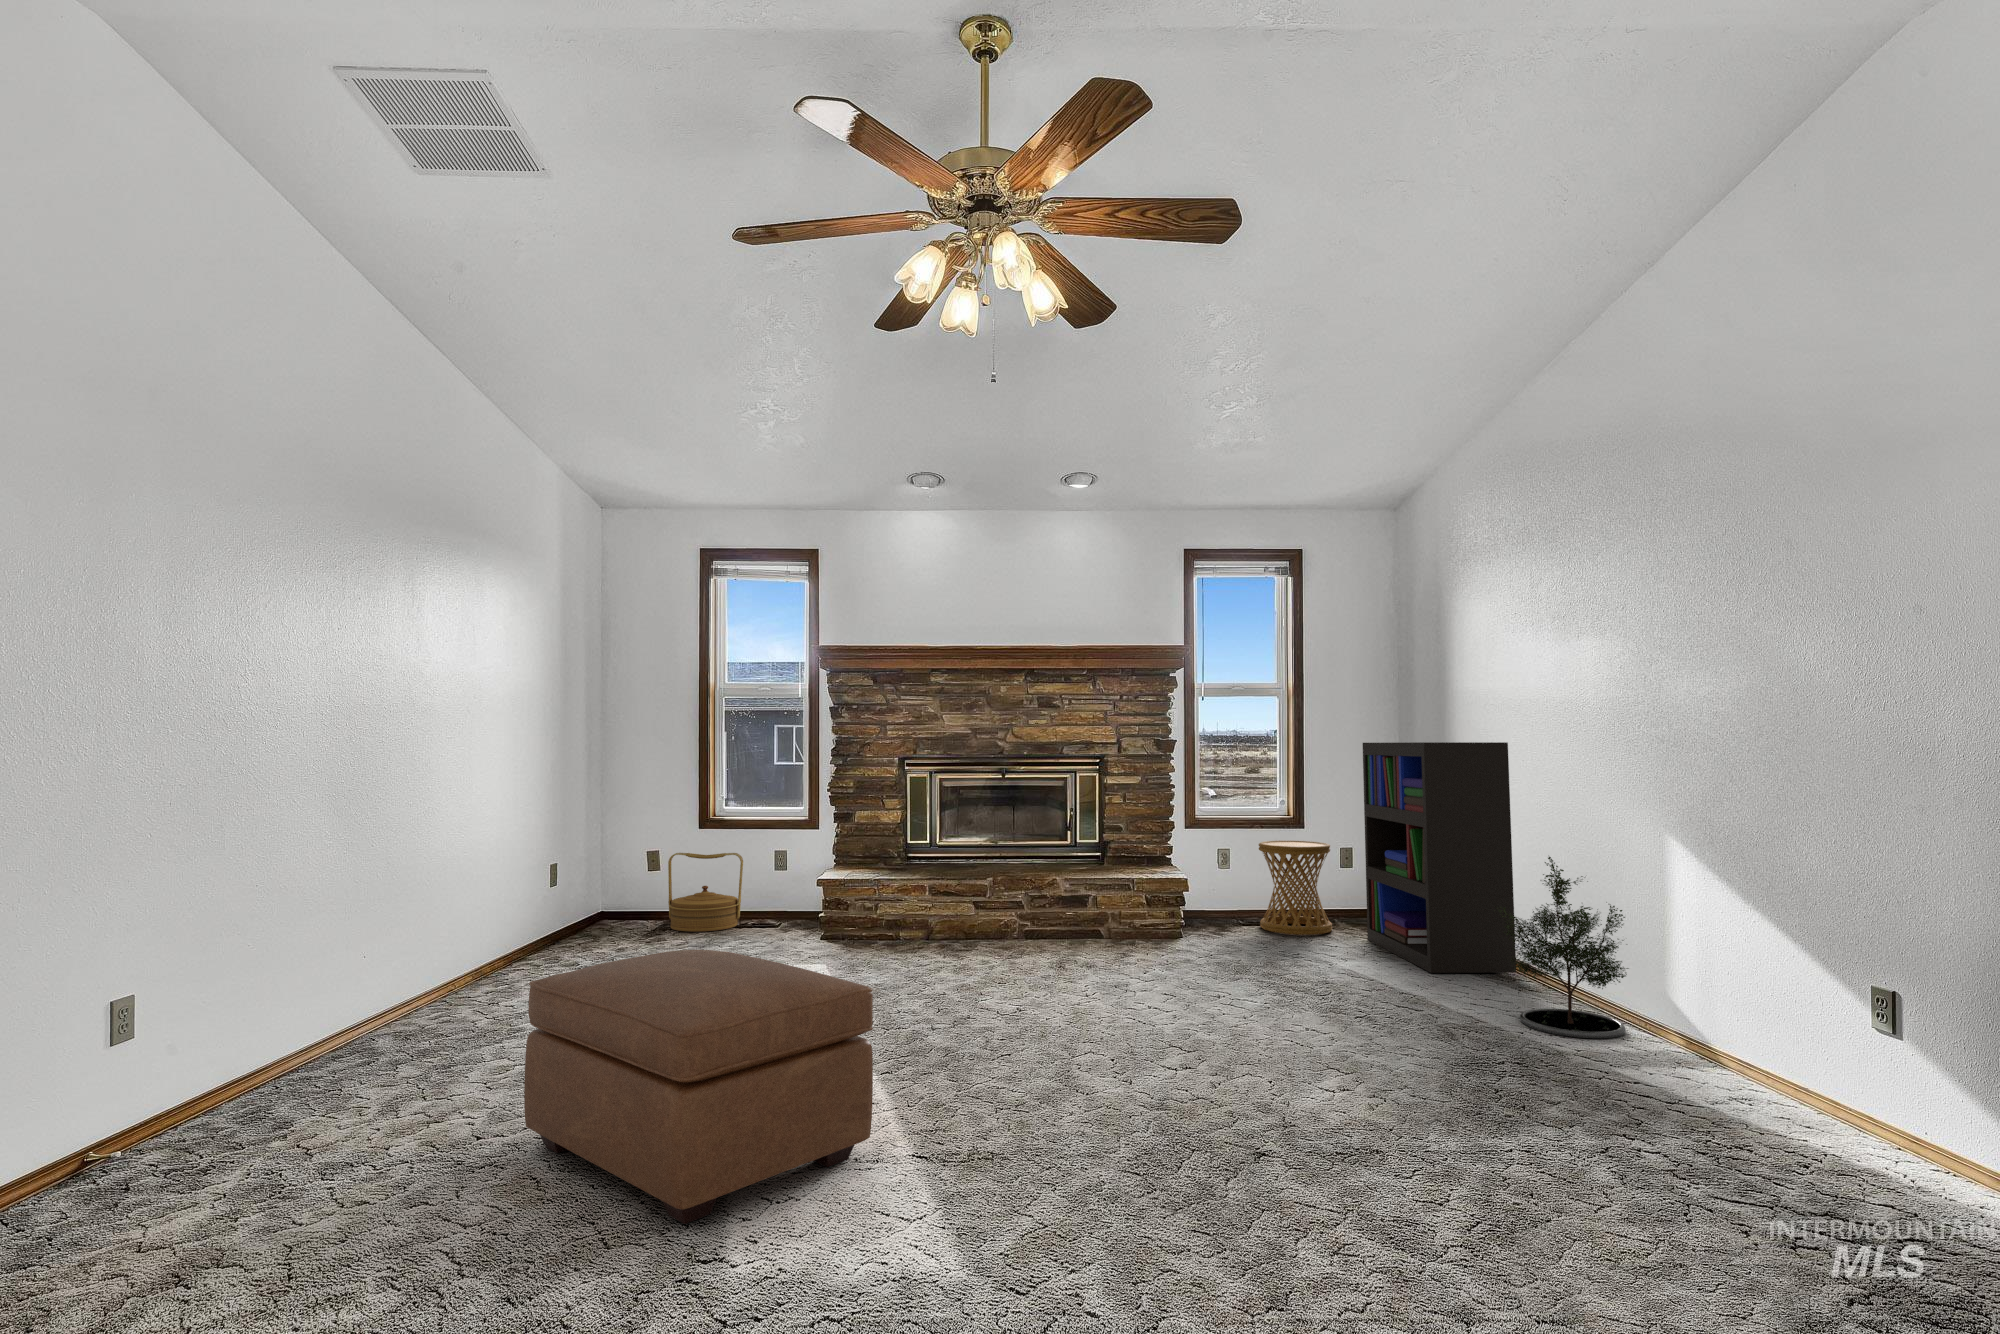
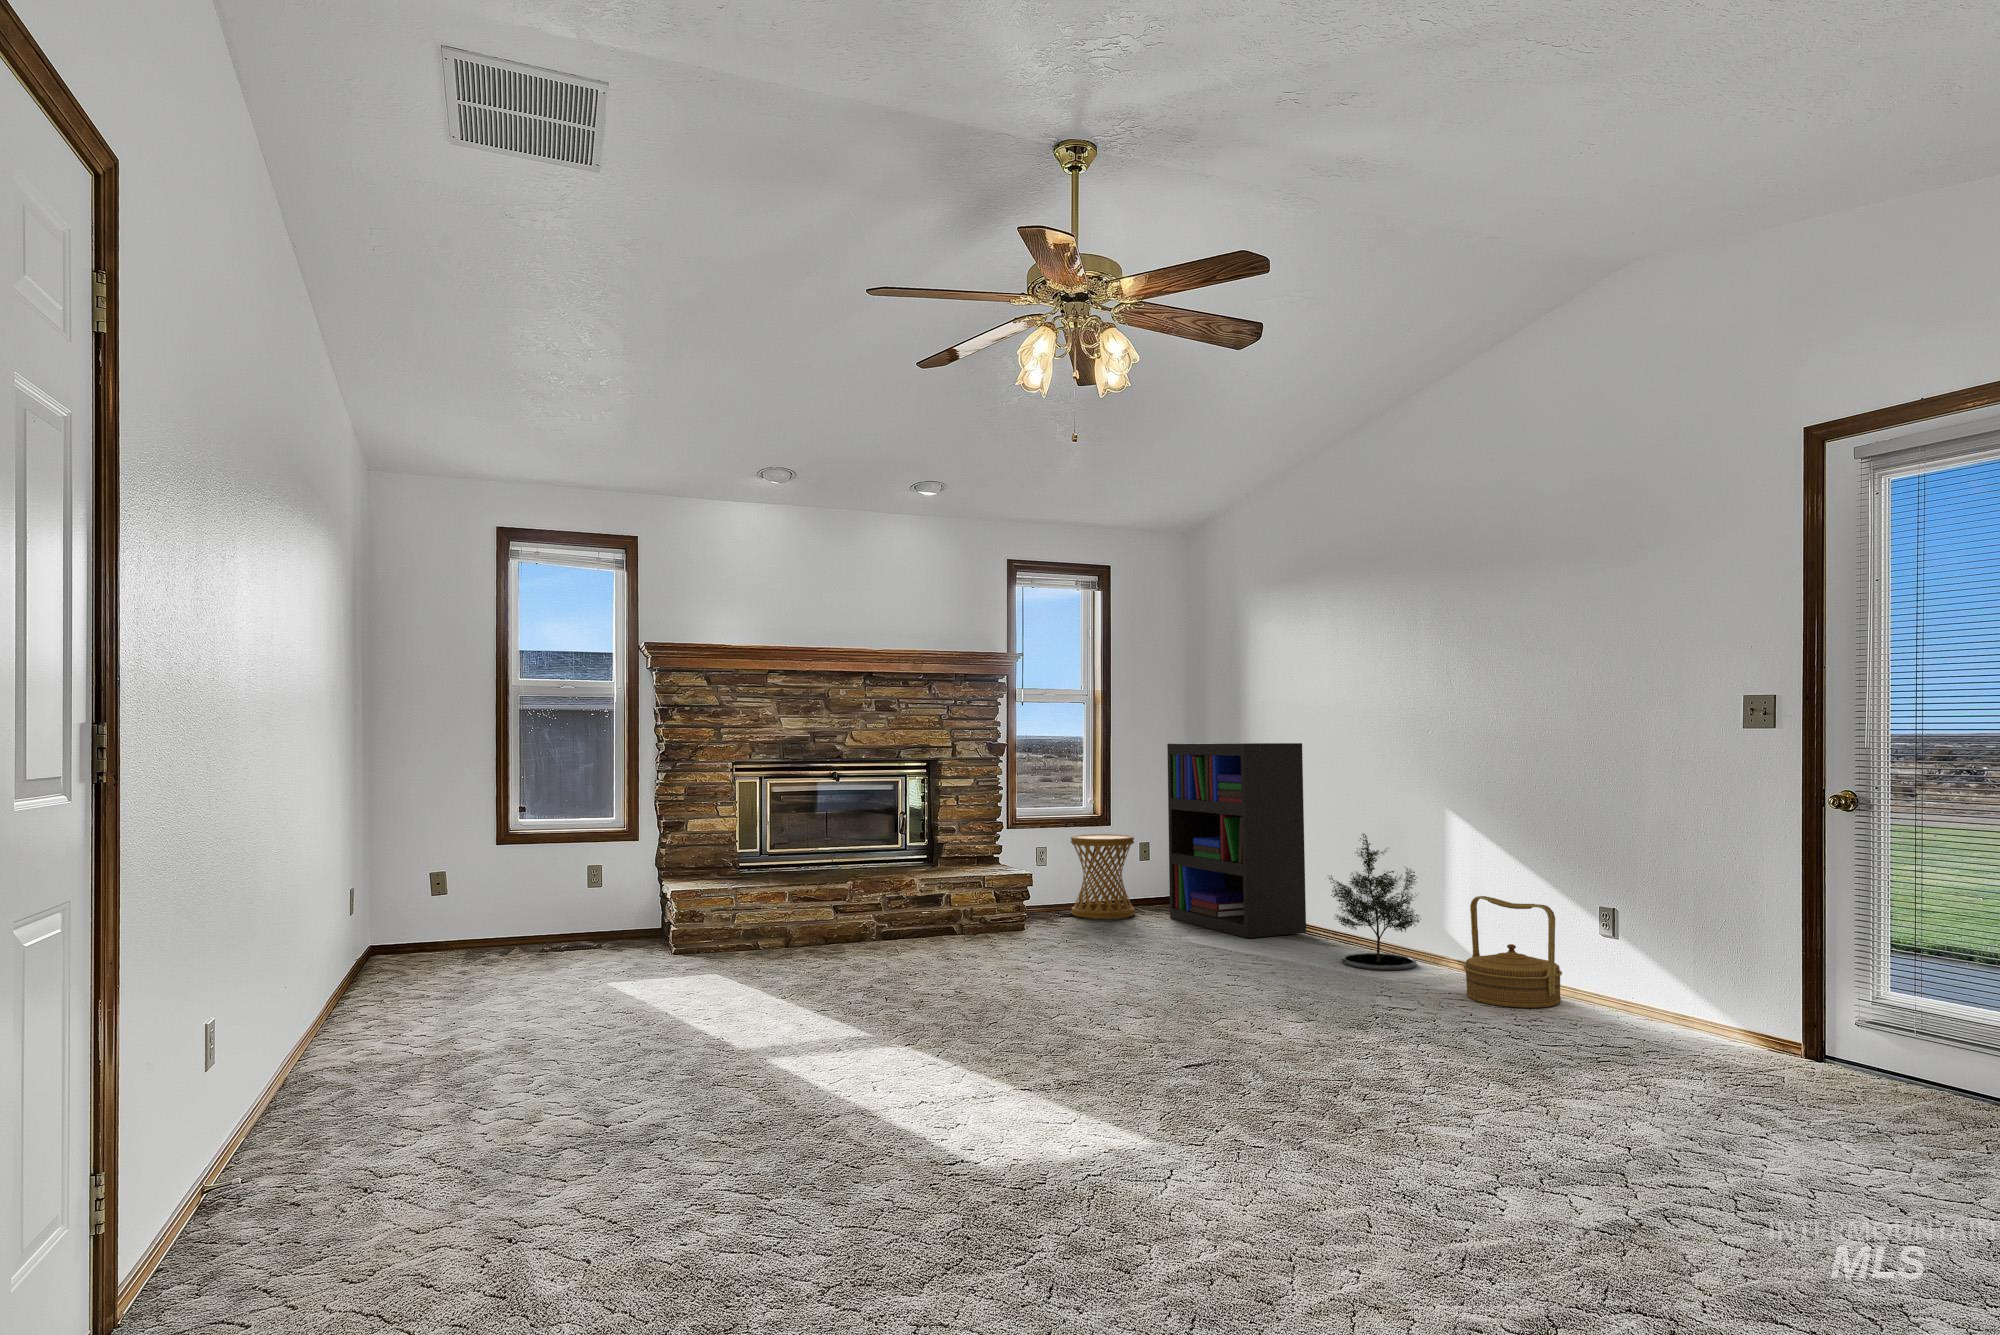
woven basket: present [668,853,743,932] -> present [1464,896,1562,1008]
ottoman: present [524,950,873,1224] -> none [704,944,1014,1150]

